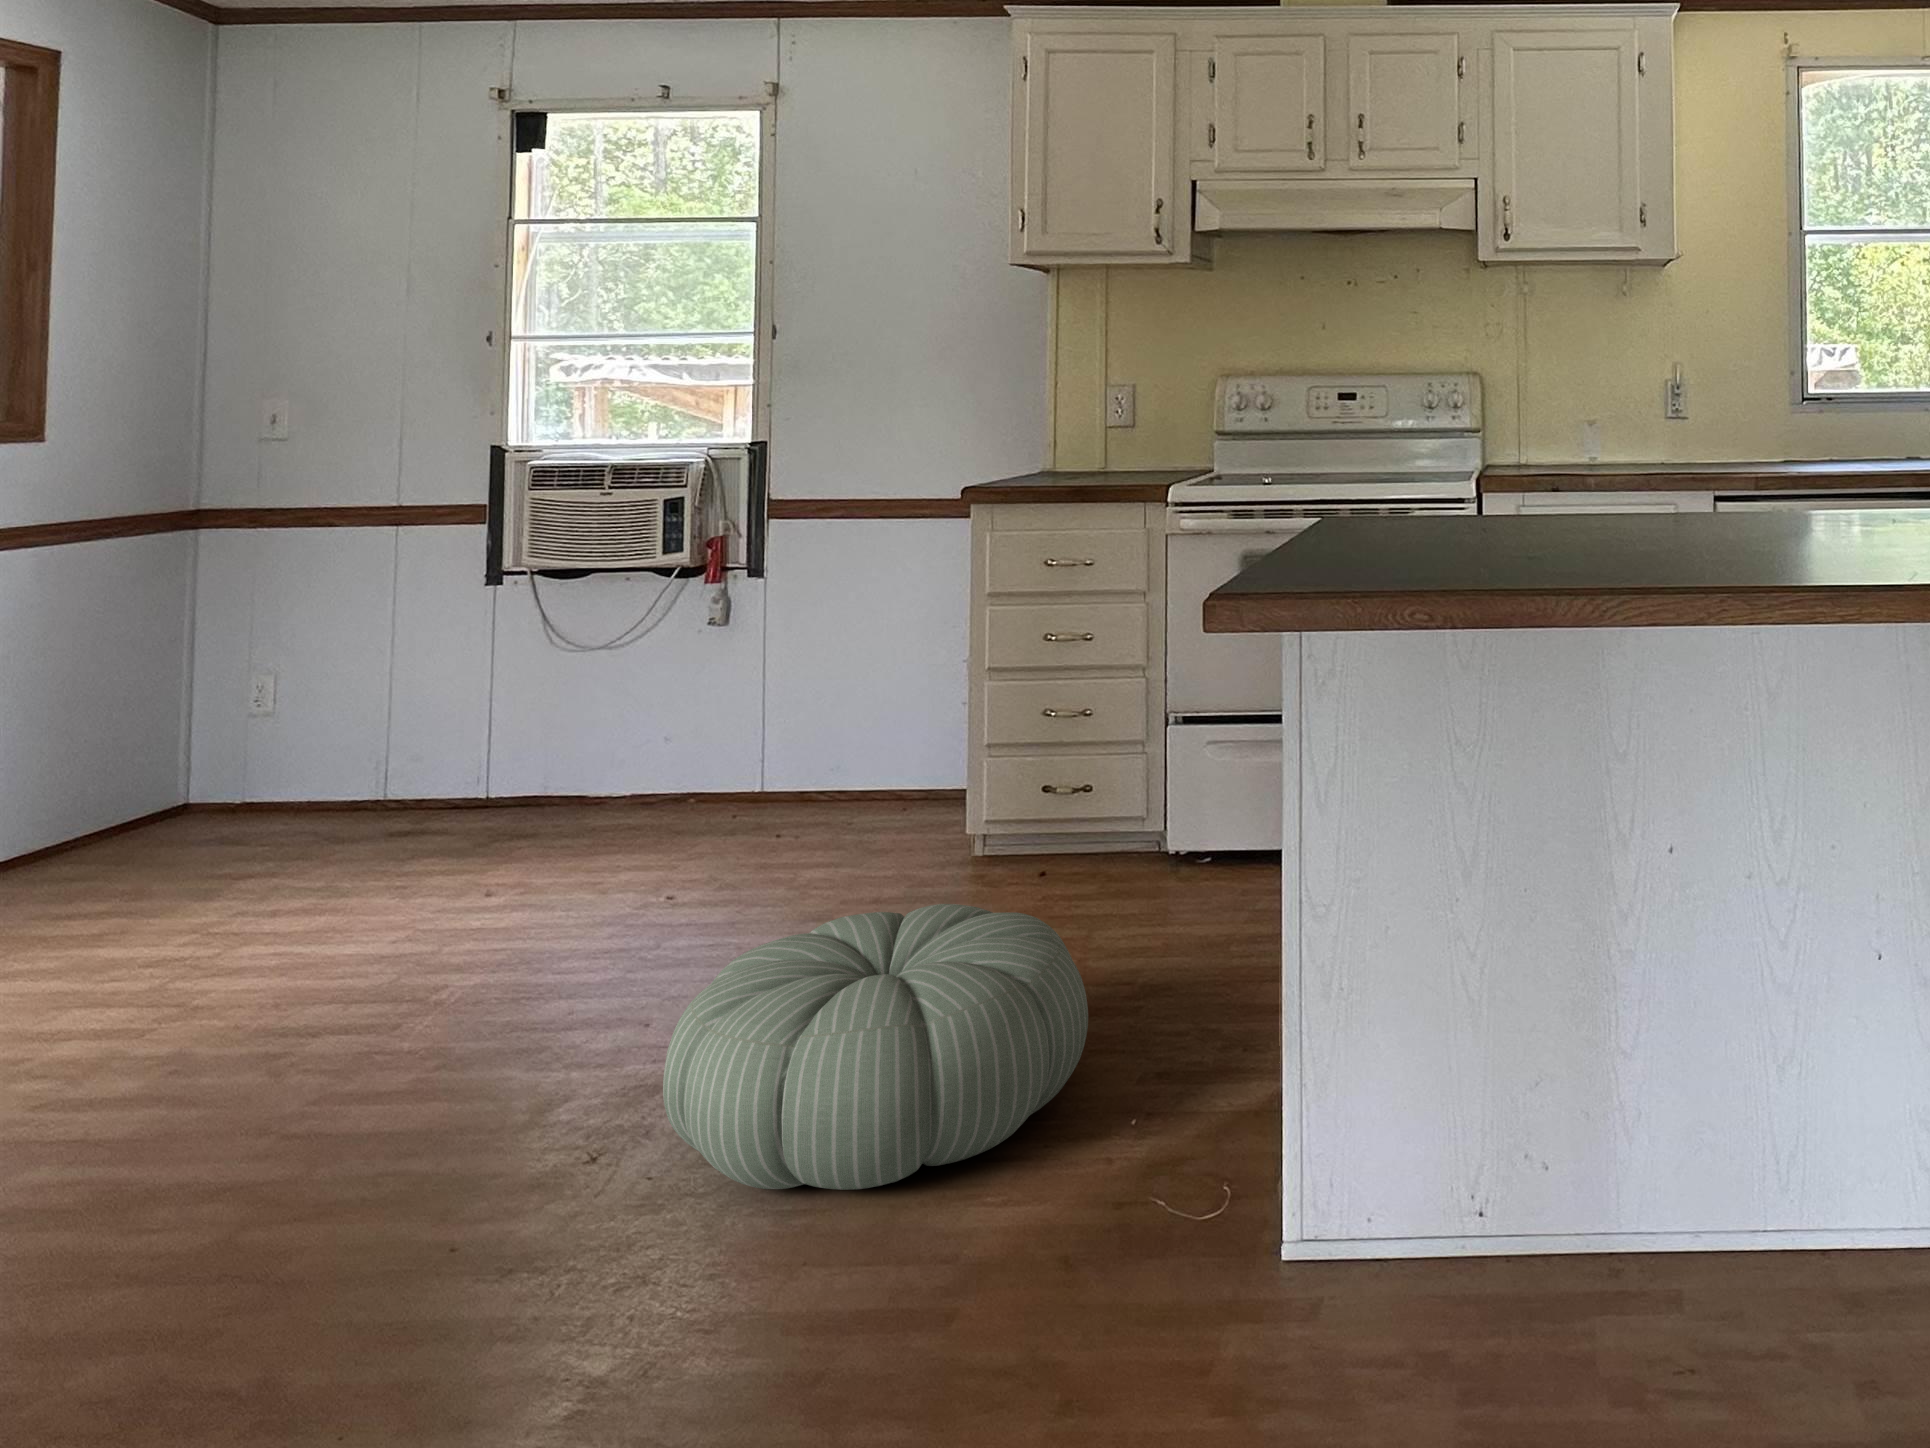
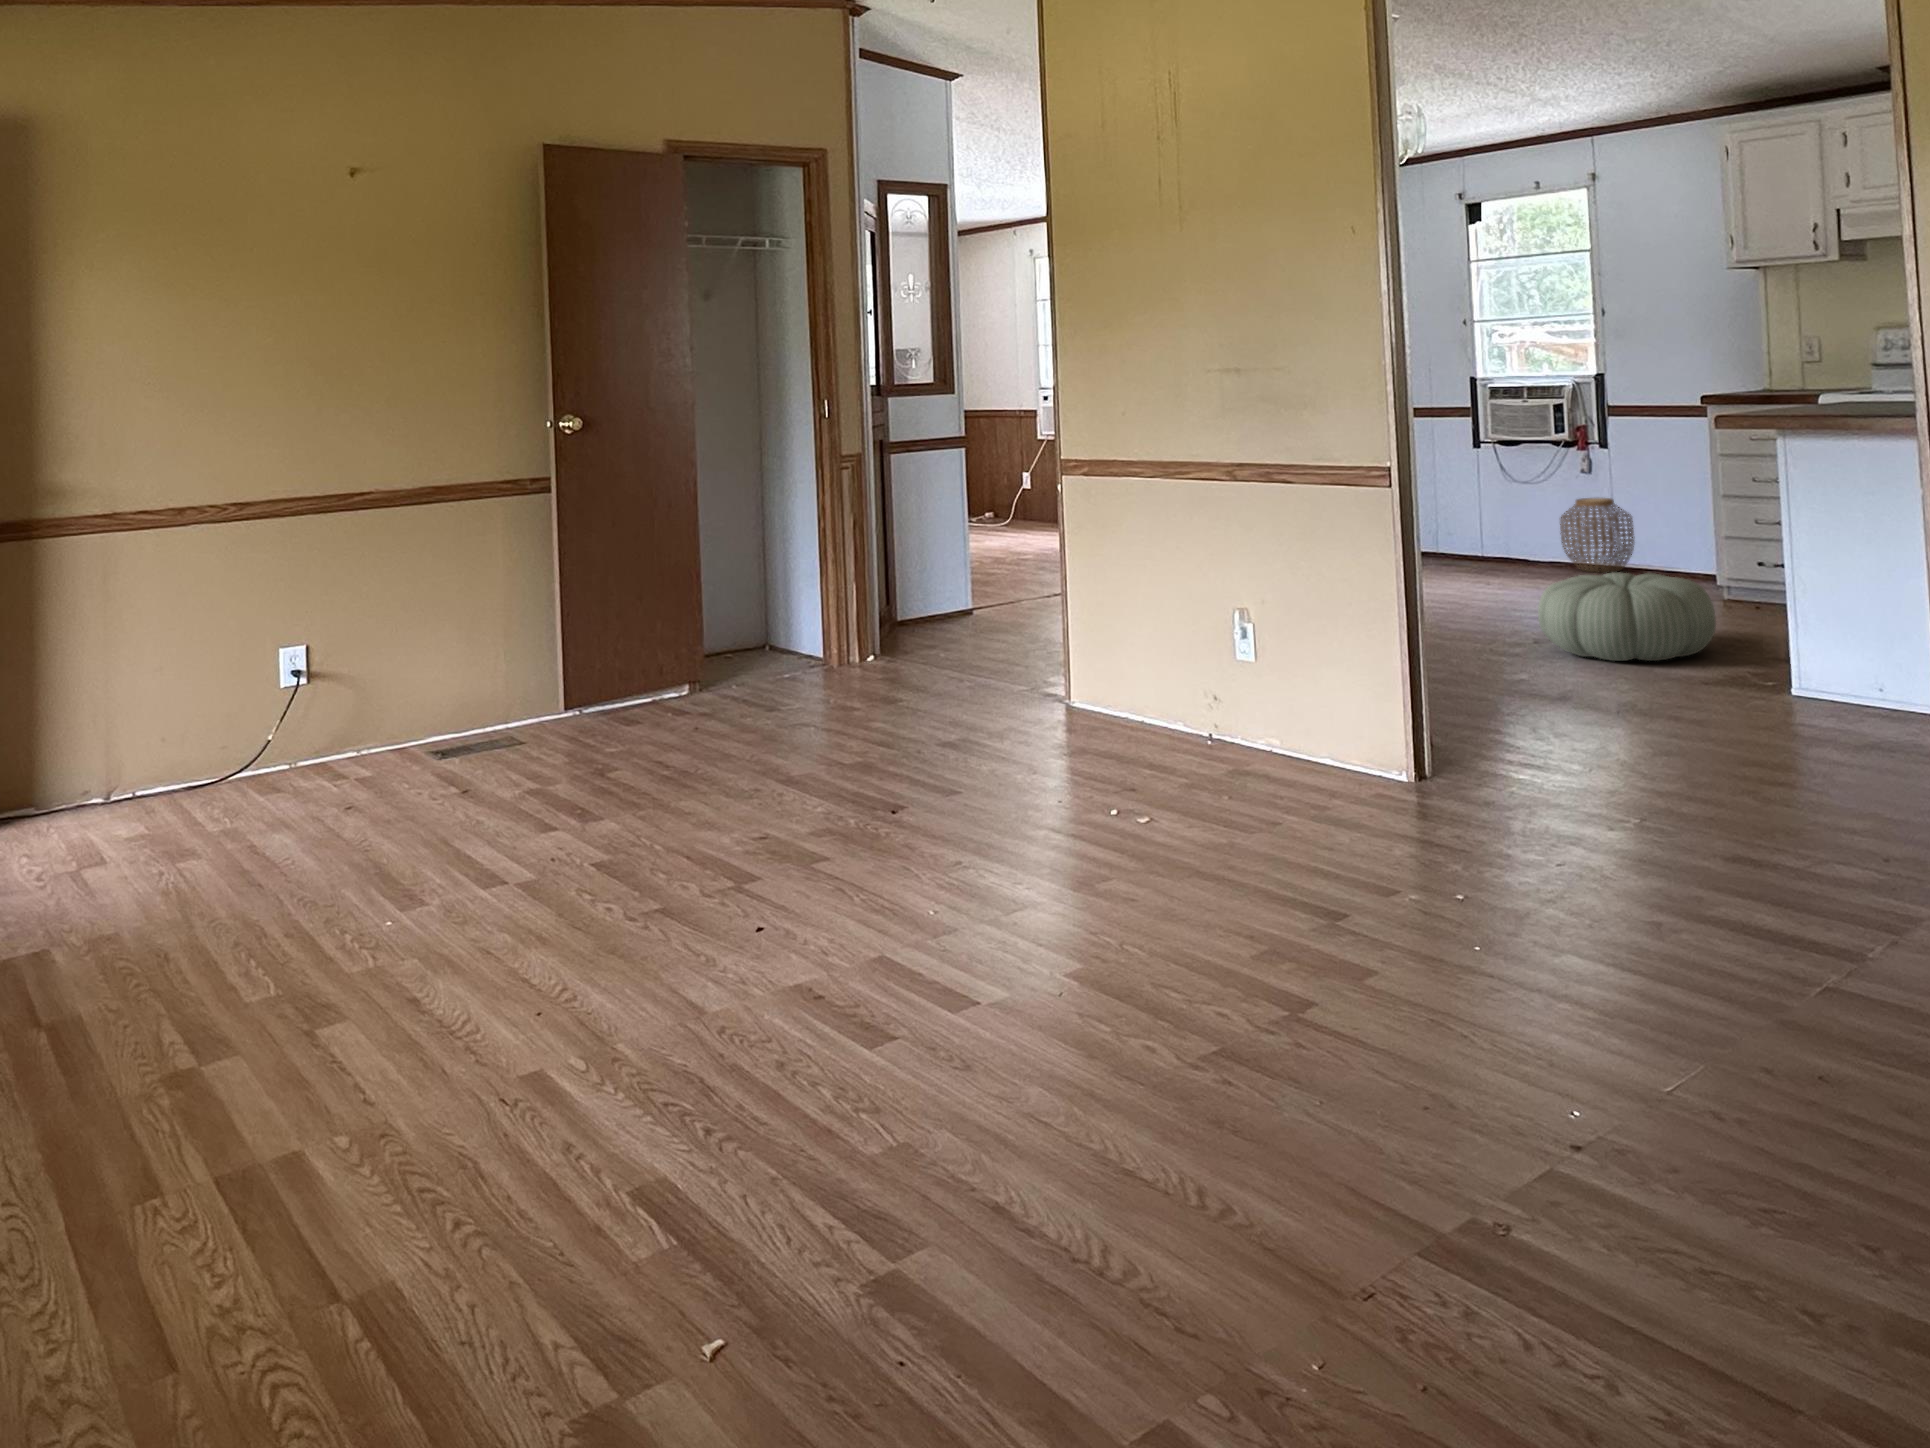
woven basket: none [665,671,806,819] -> present [1560,498,1634,572]

